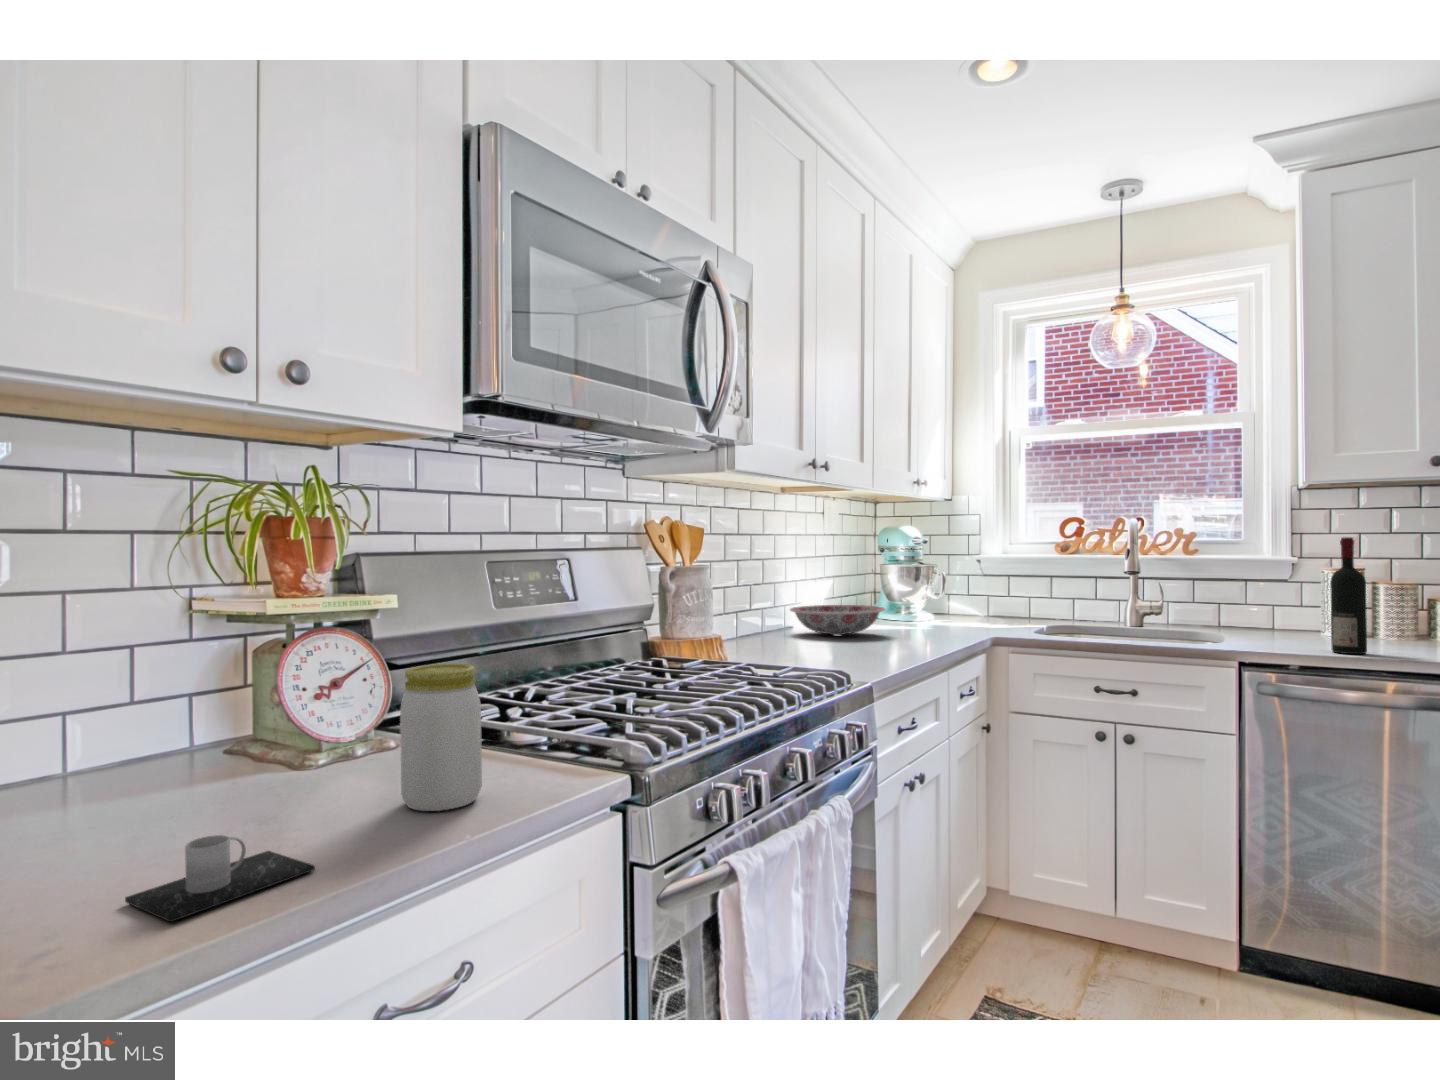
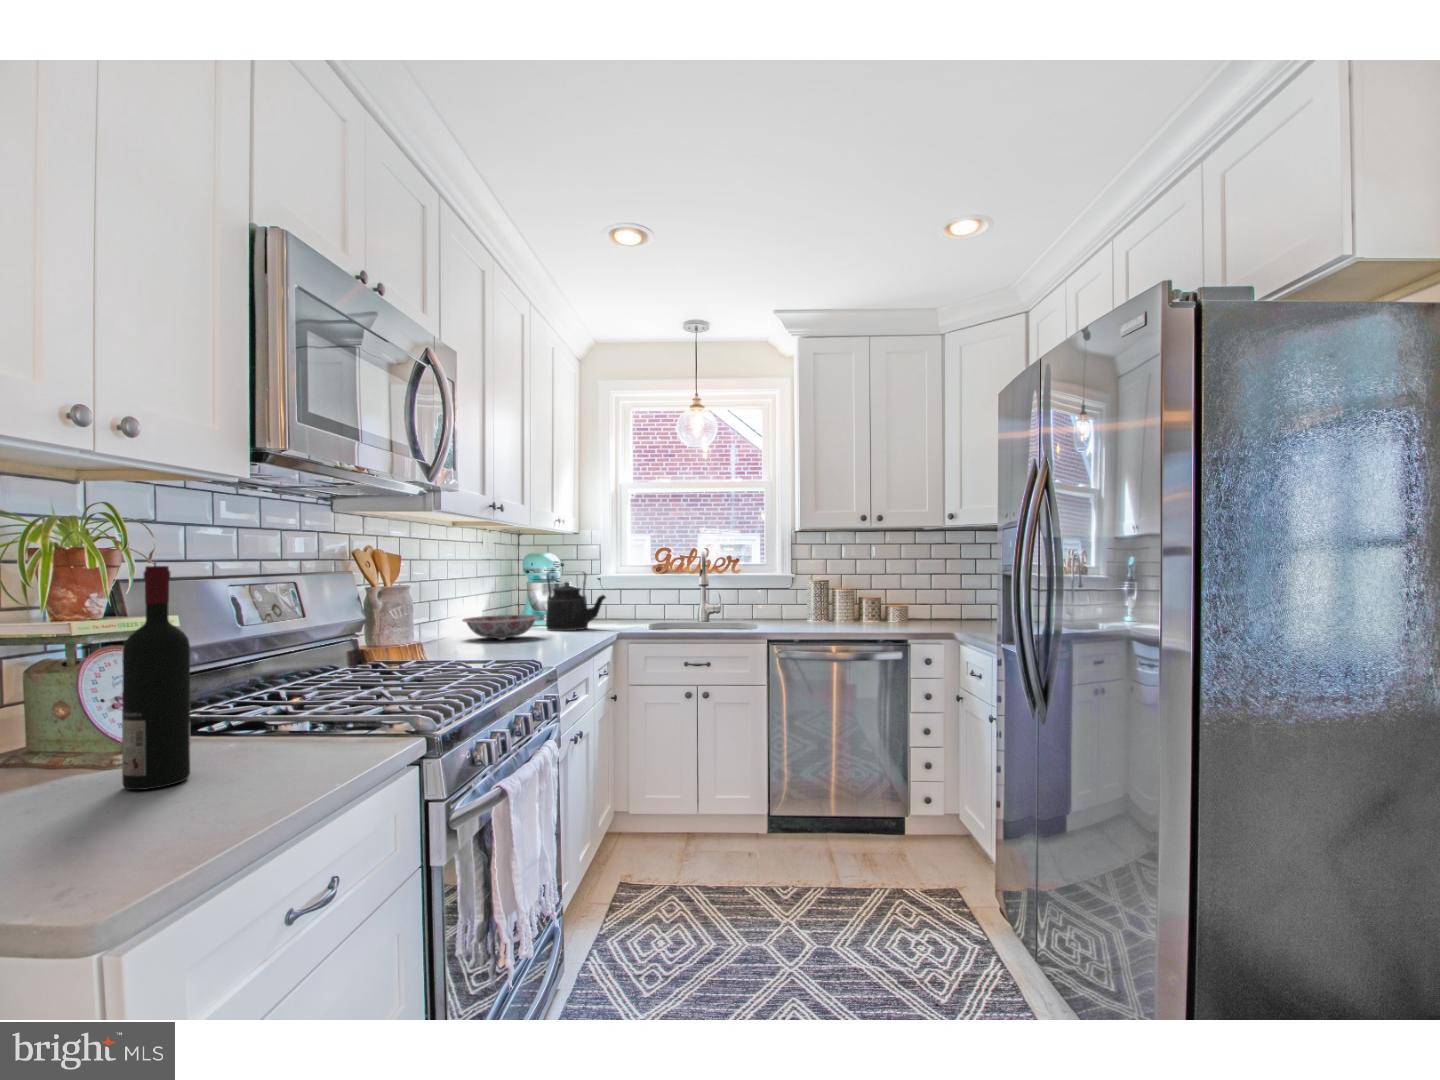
wine bottle: present [1330,537,1367,654] -> present [122,566,190,790]
kettle: none [902,550,982,629] -> present [546,572,606,631]
jar: present [400,664,482,811] -> none [250,663,319,777]
mug: present [125,835,315,922] -> none [76,799,230,861]

